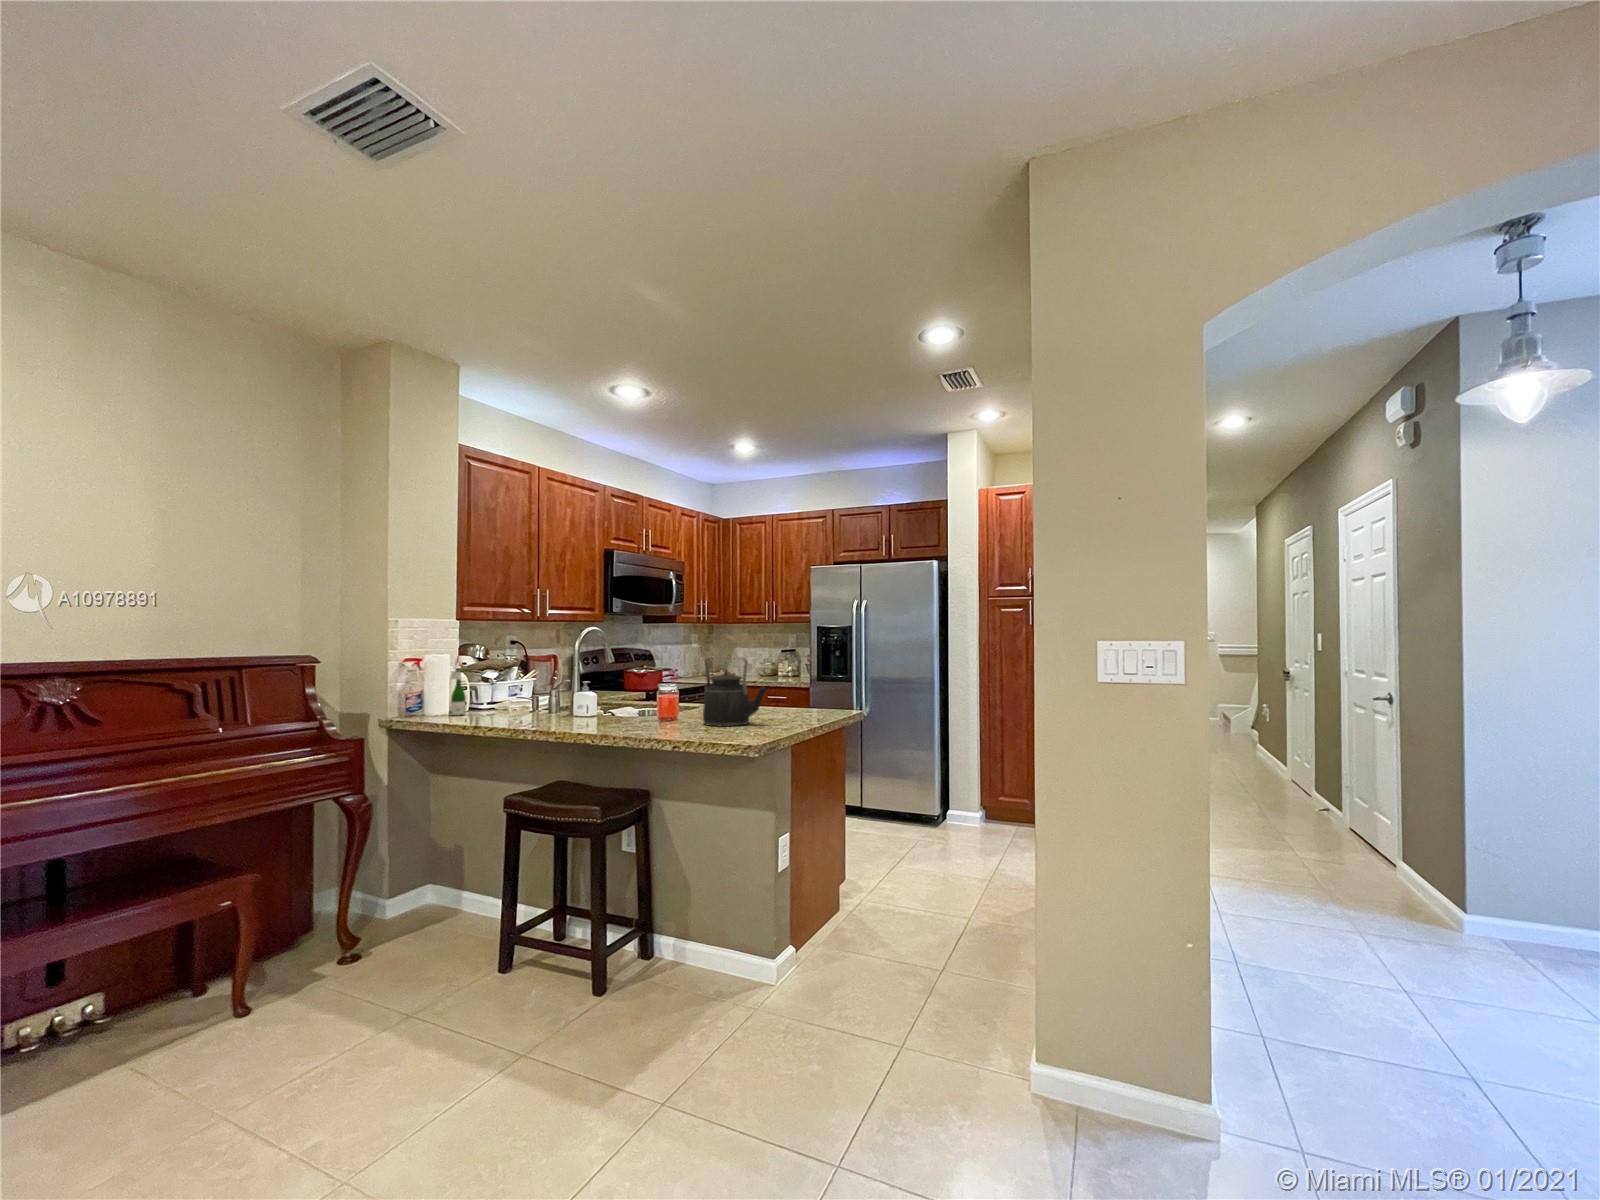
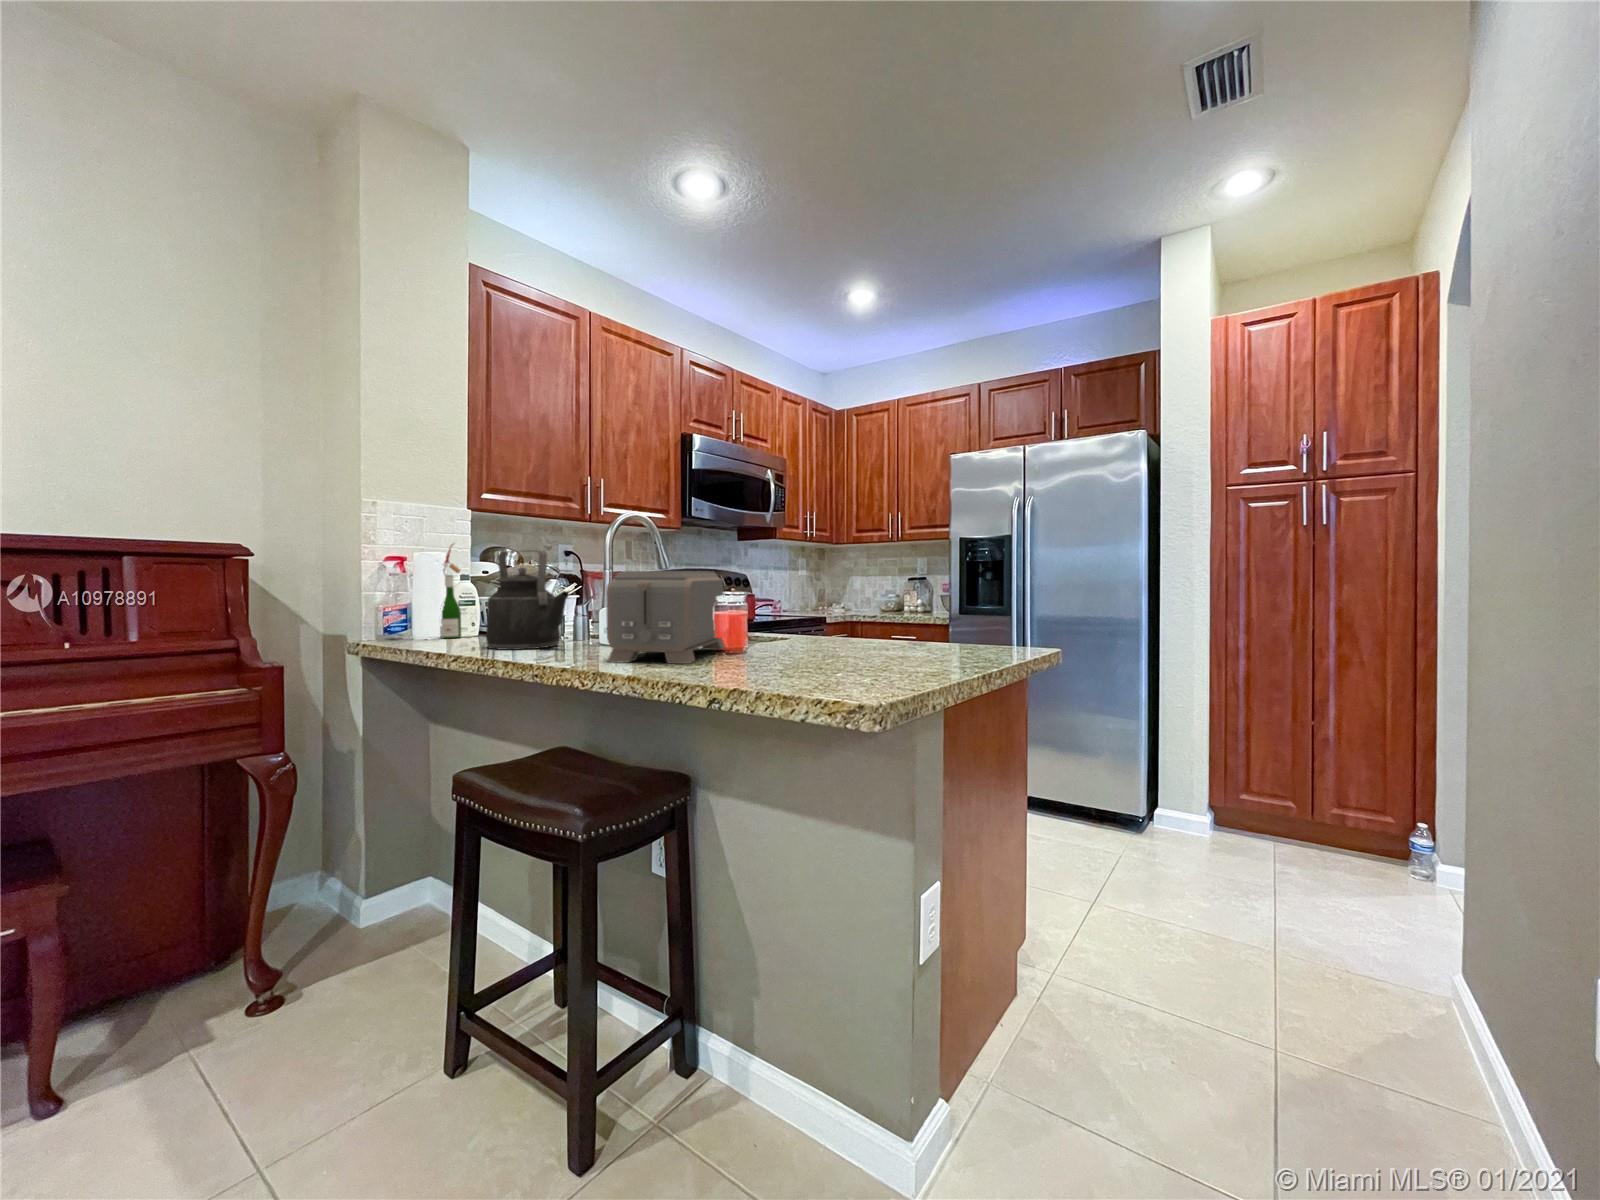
kettle: present [703,658,768,726] -> present [486,550,569,650]
toaster: none [599,670,663,729] -> present [606,571,725,664]

